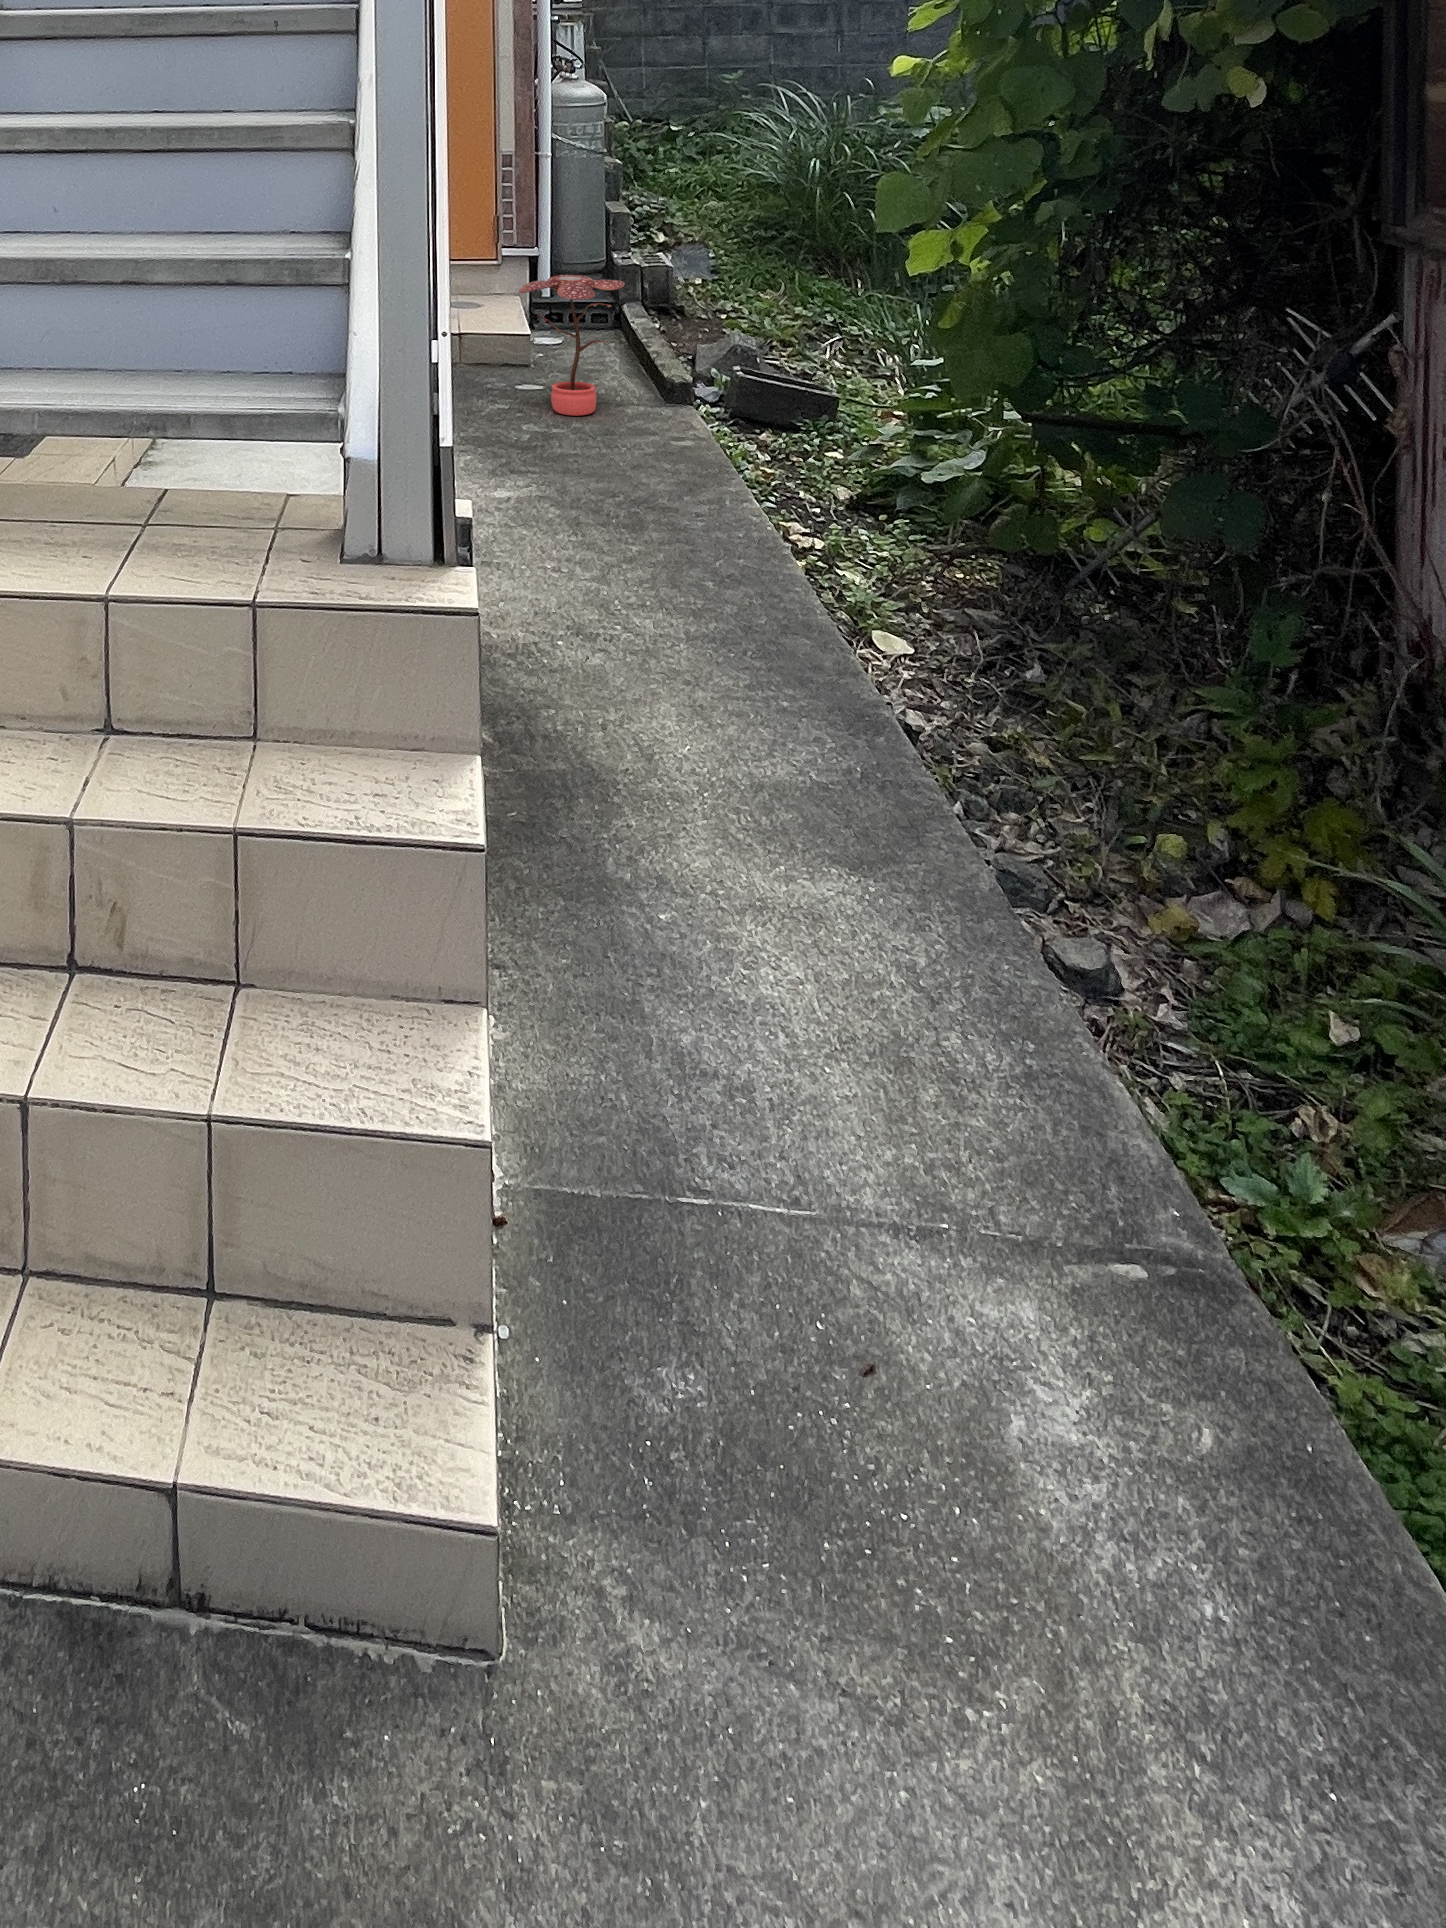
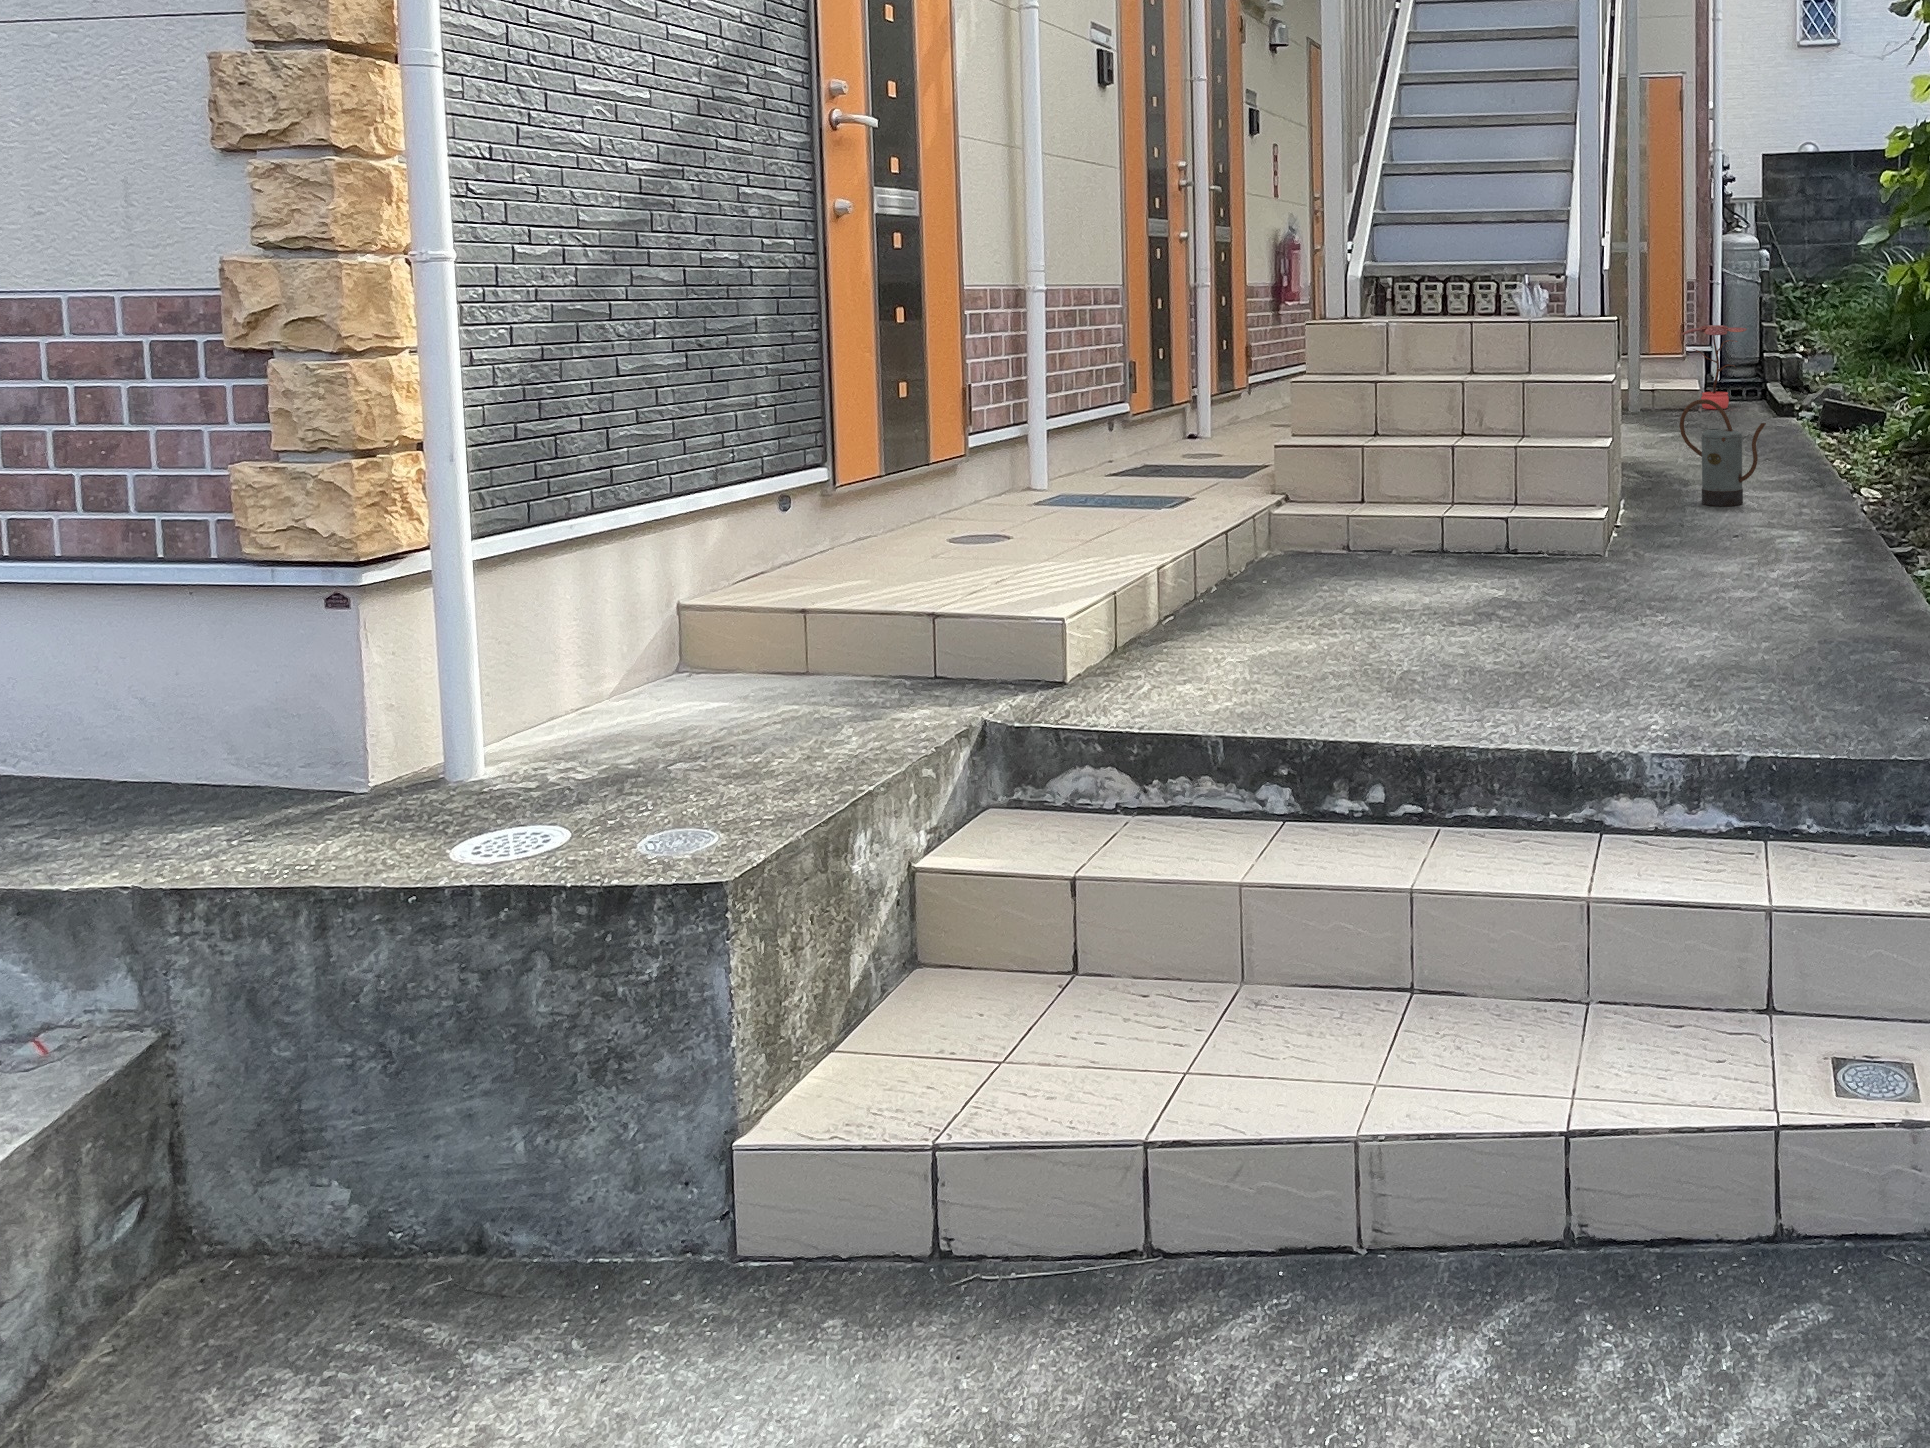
watering can: none [639,789,882,1094] -> present [1680,399,1766,506]

